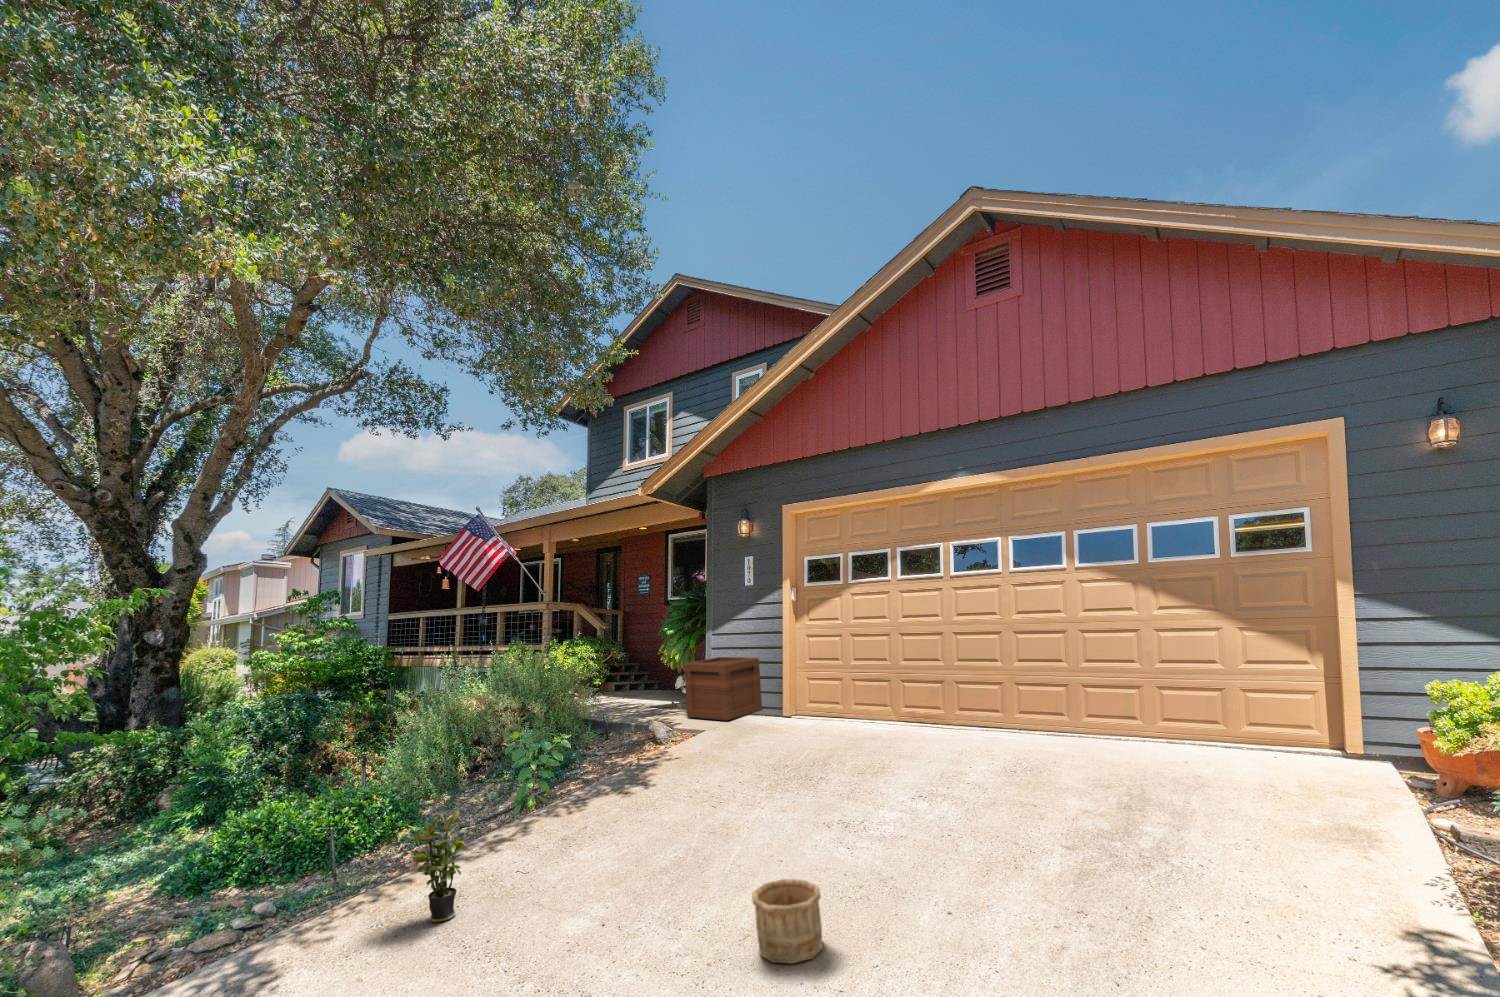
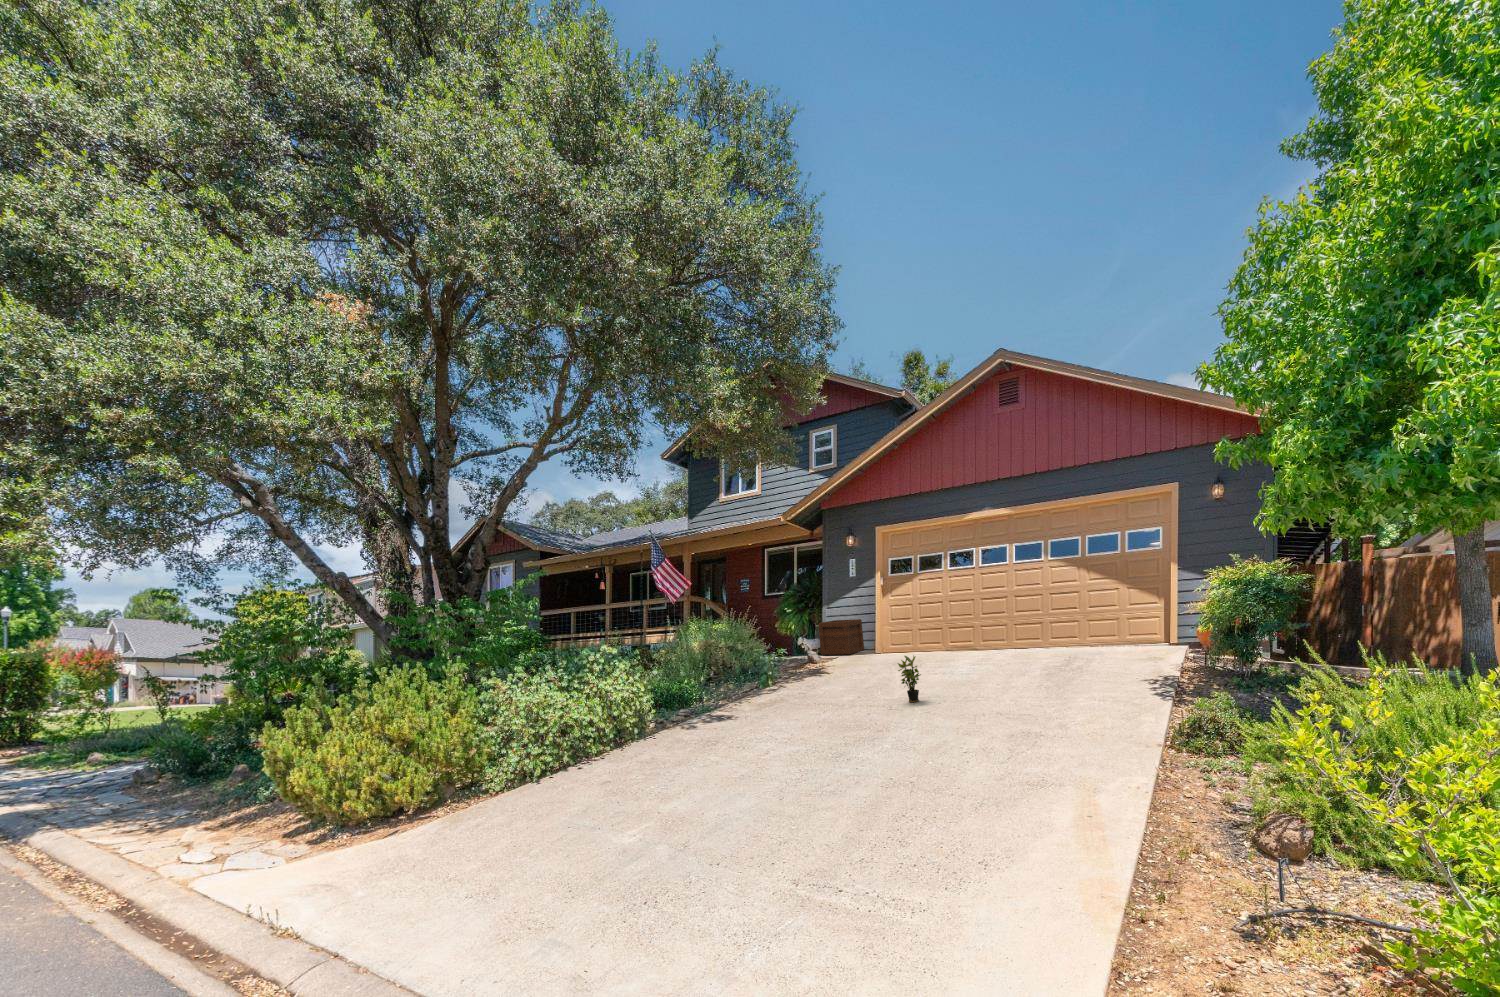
potted plant: present [411,810,467,923] -> present [898,656,921,702]
wooden bucket: present [752,879,822,963] -> none [937,680,967,705]

